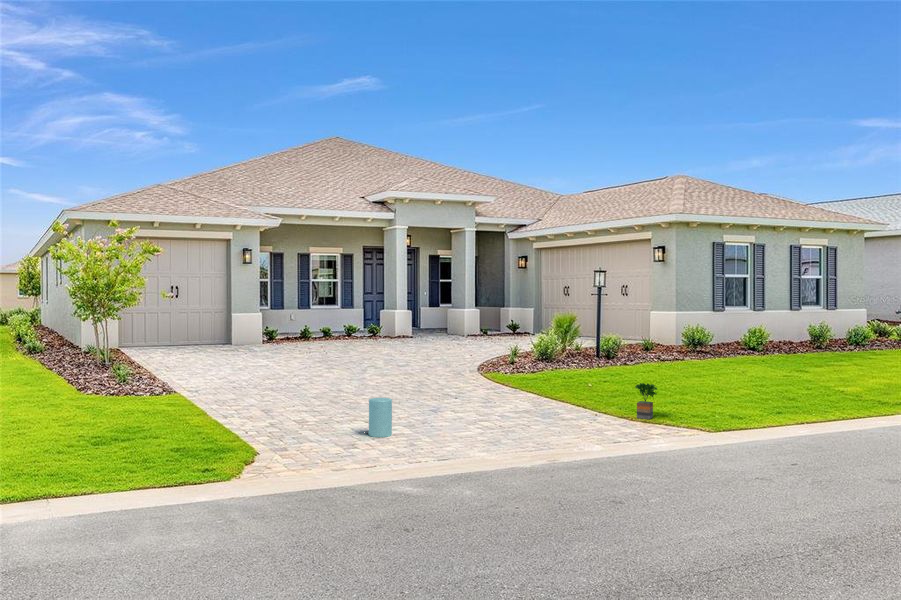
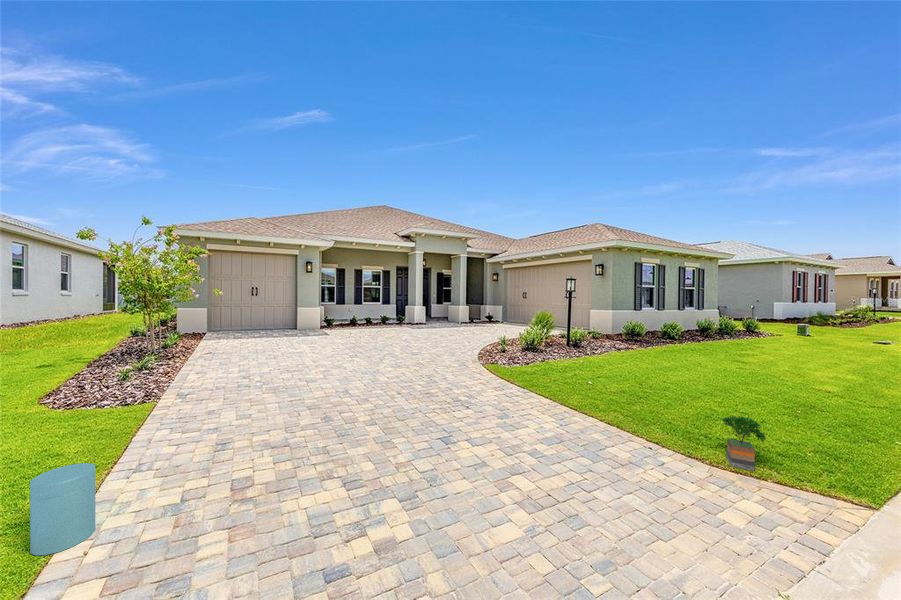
trash can: present [367,398,392,437] -> present [30,463,95,556]

